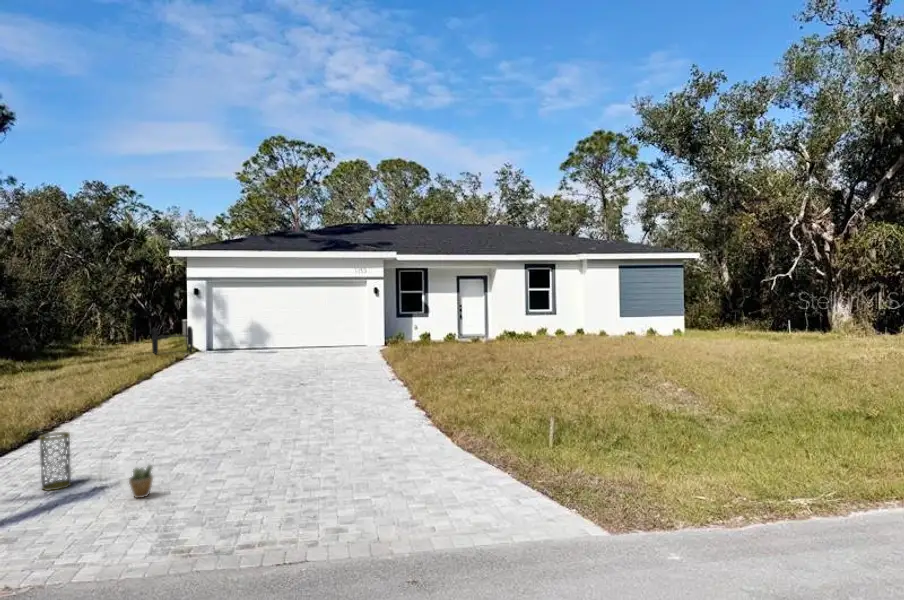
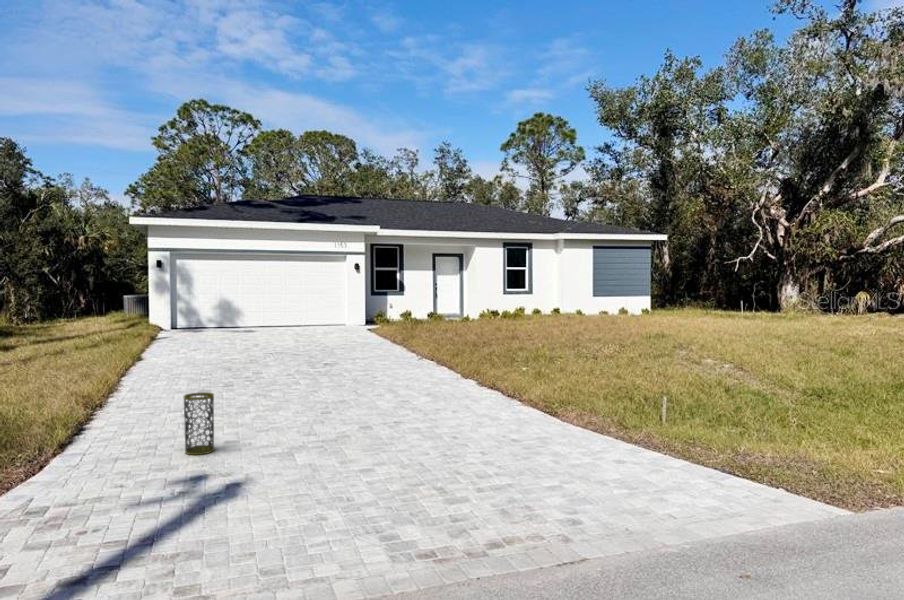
bench: present [152,326,193,354] -> none [108,302,156,333]
potted plant: present [129,465,153,498] -> none [299,423,323,458]

